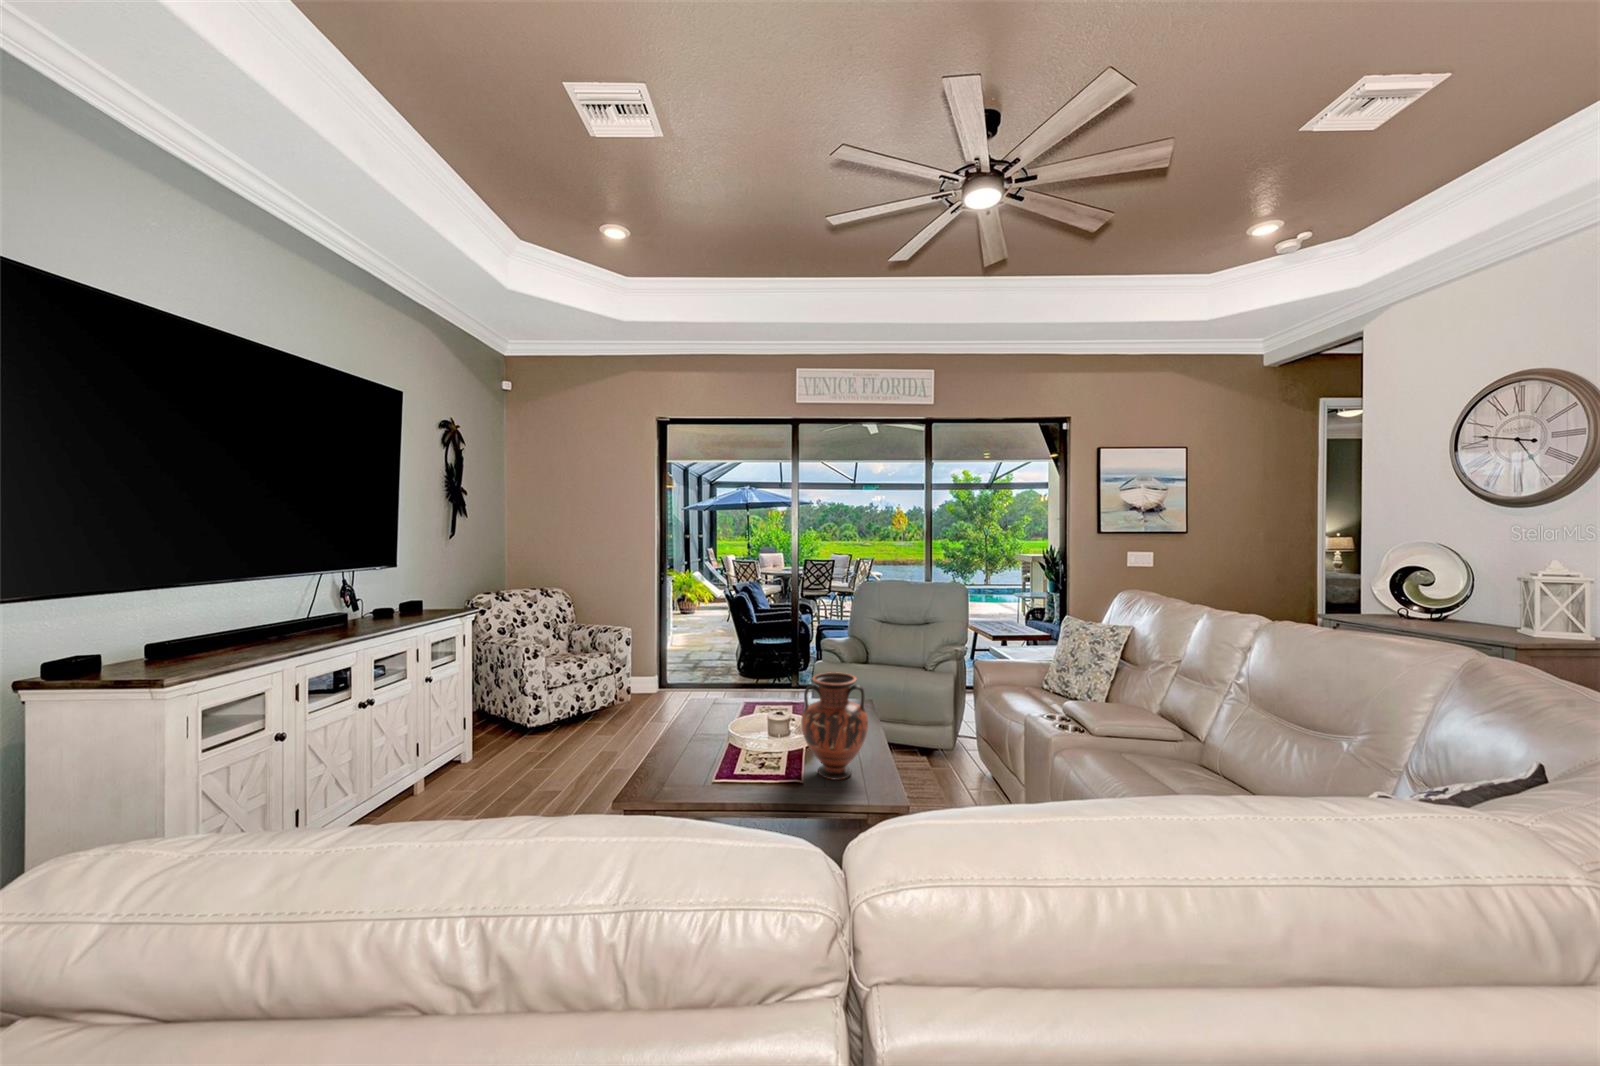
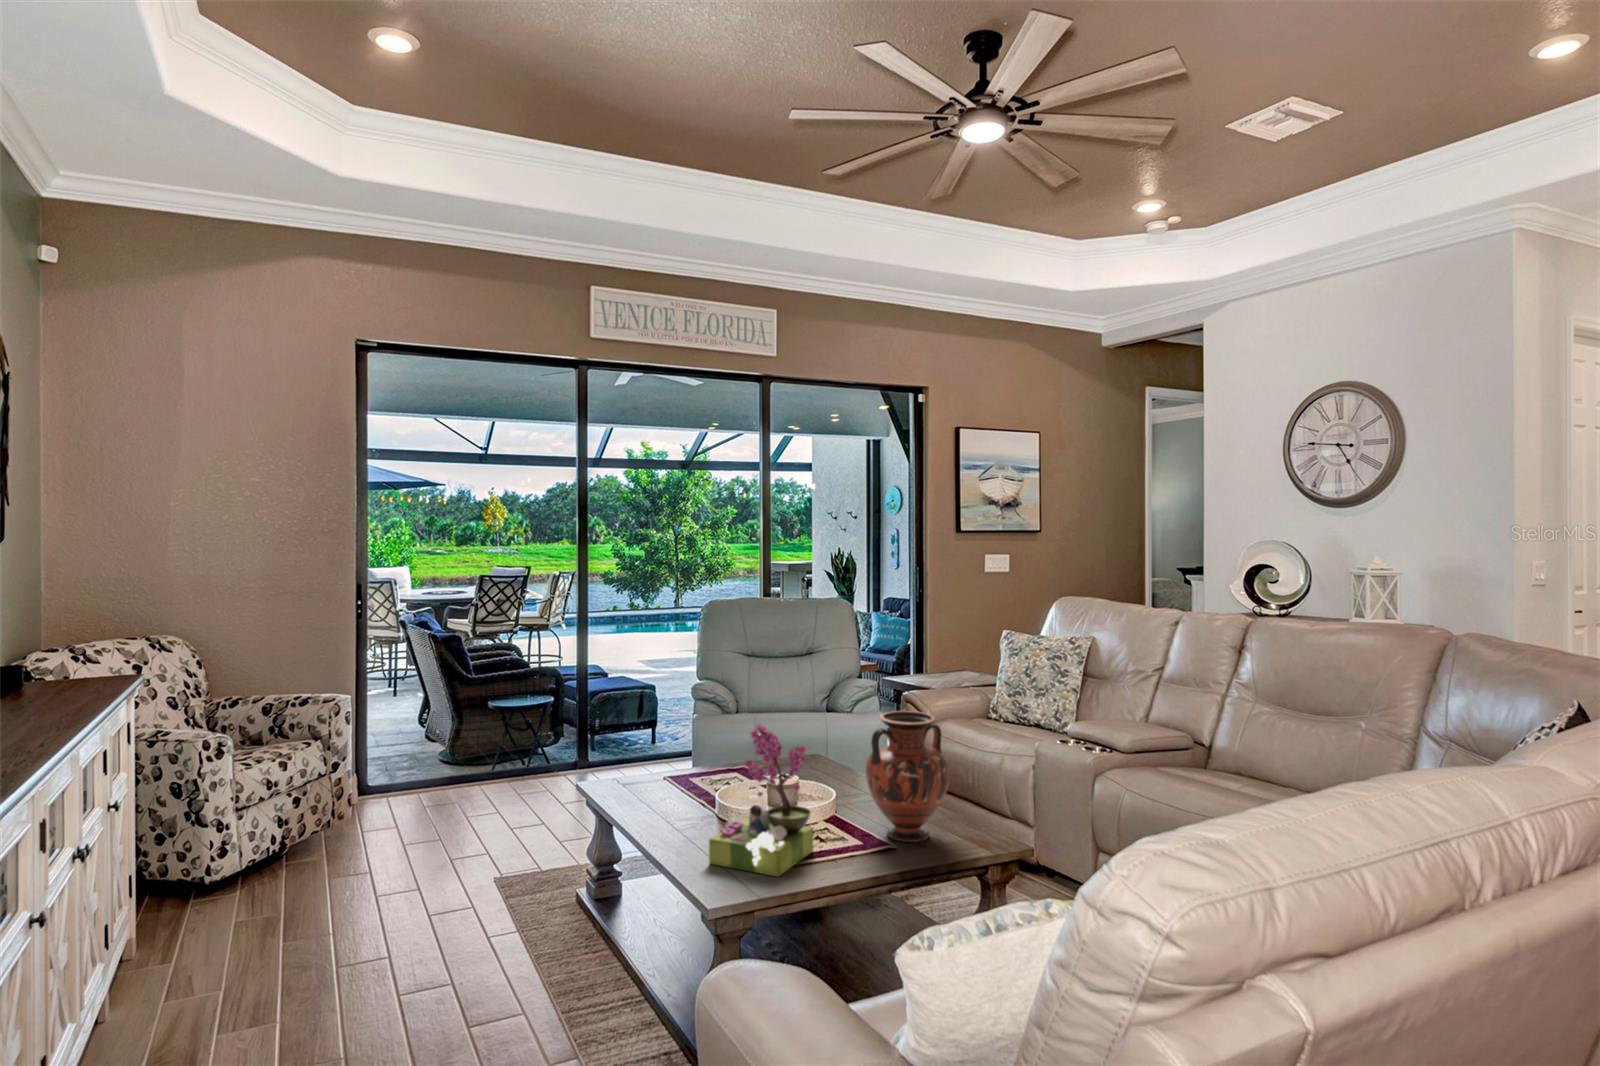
flower arrangement: none [674,668,751,785] -> present [709,724,813,877]

